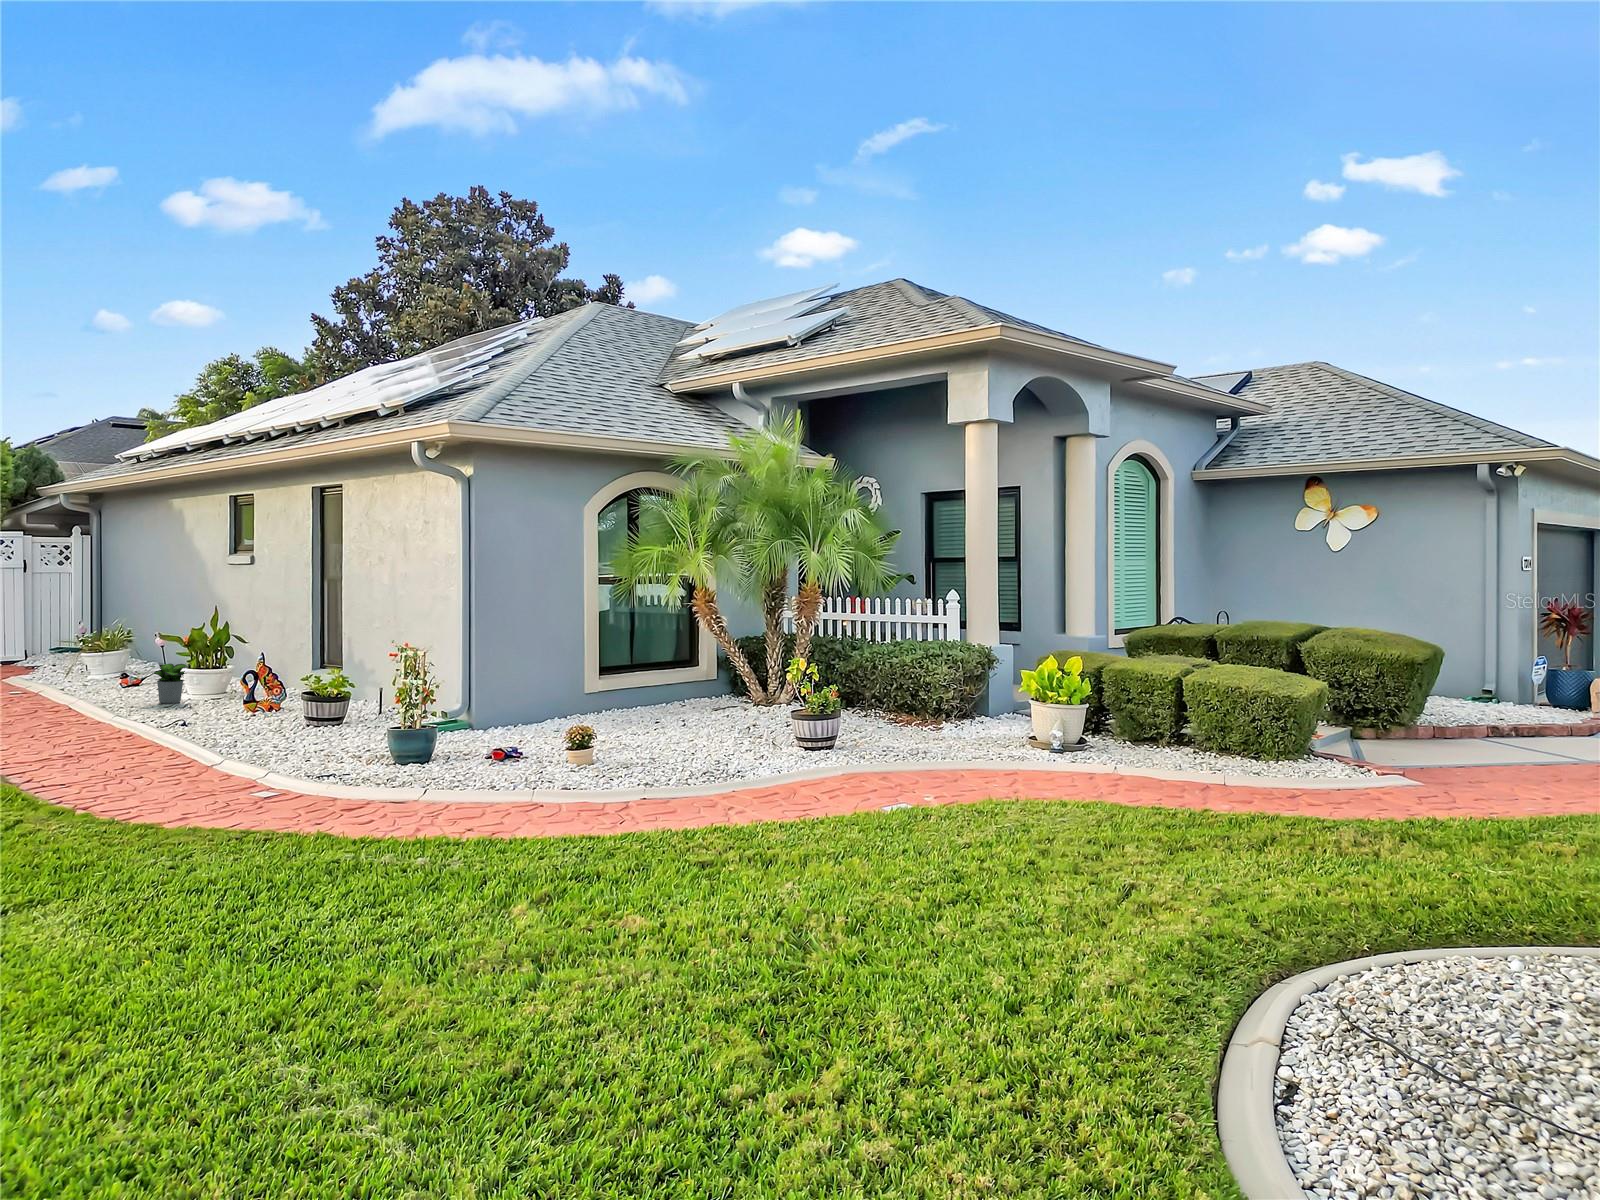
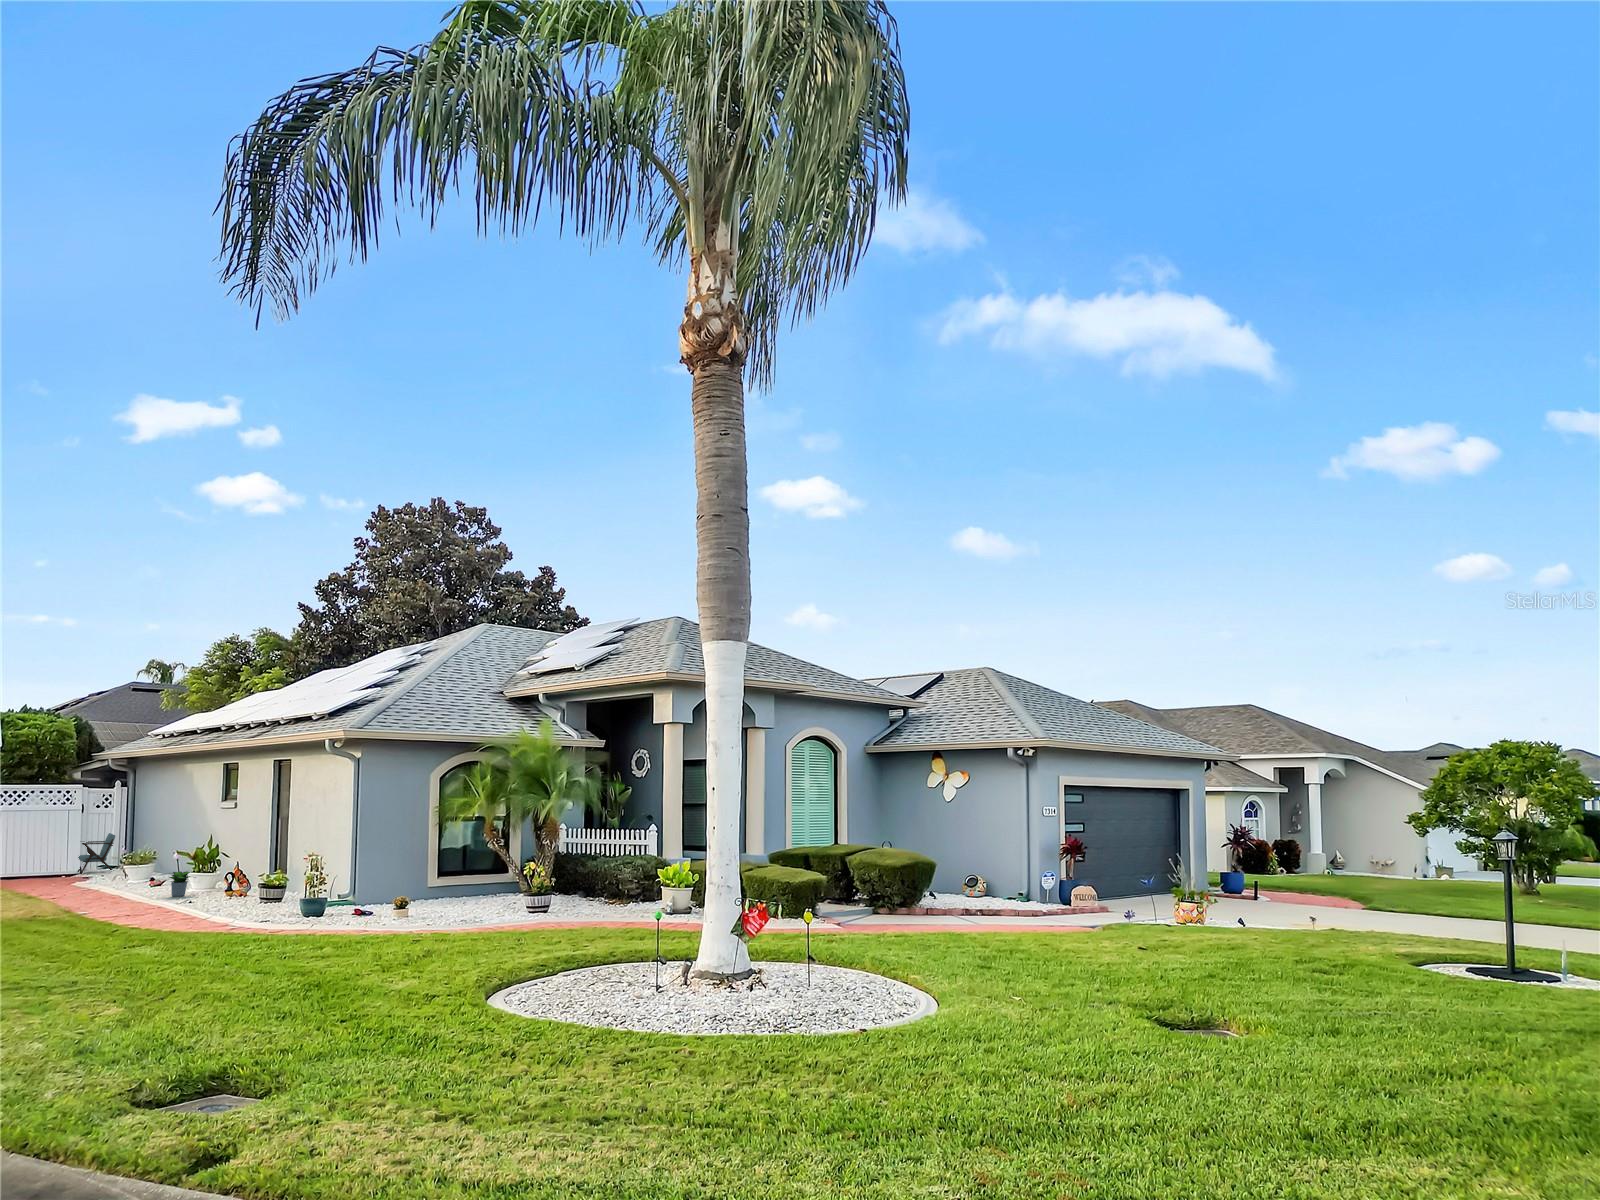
lounge chair: none [31,600,85,656] -> present [77,833,115,874]

